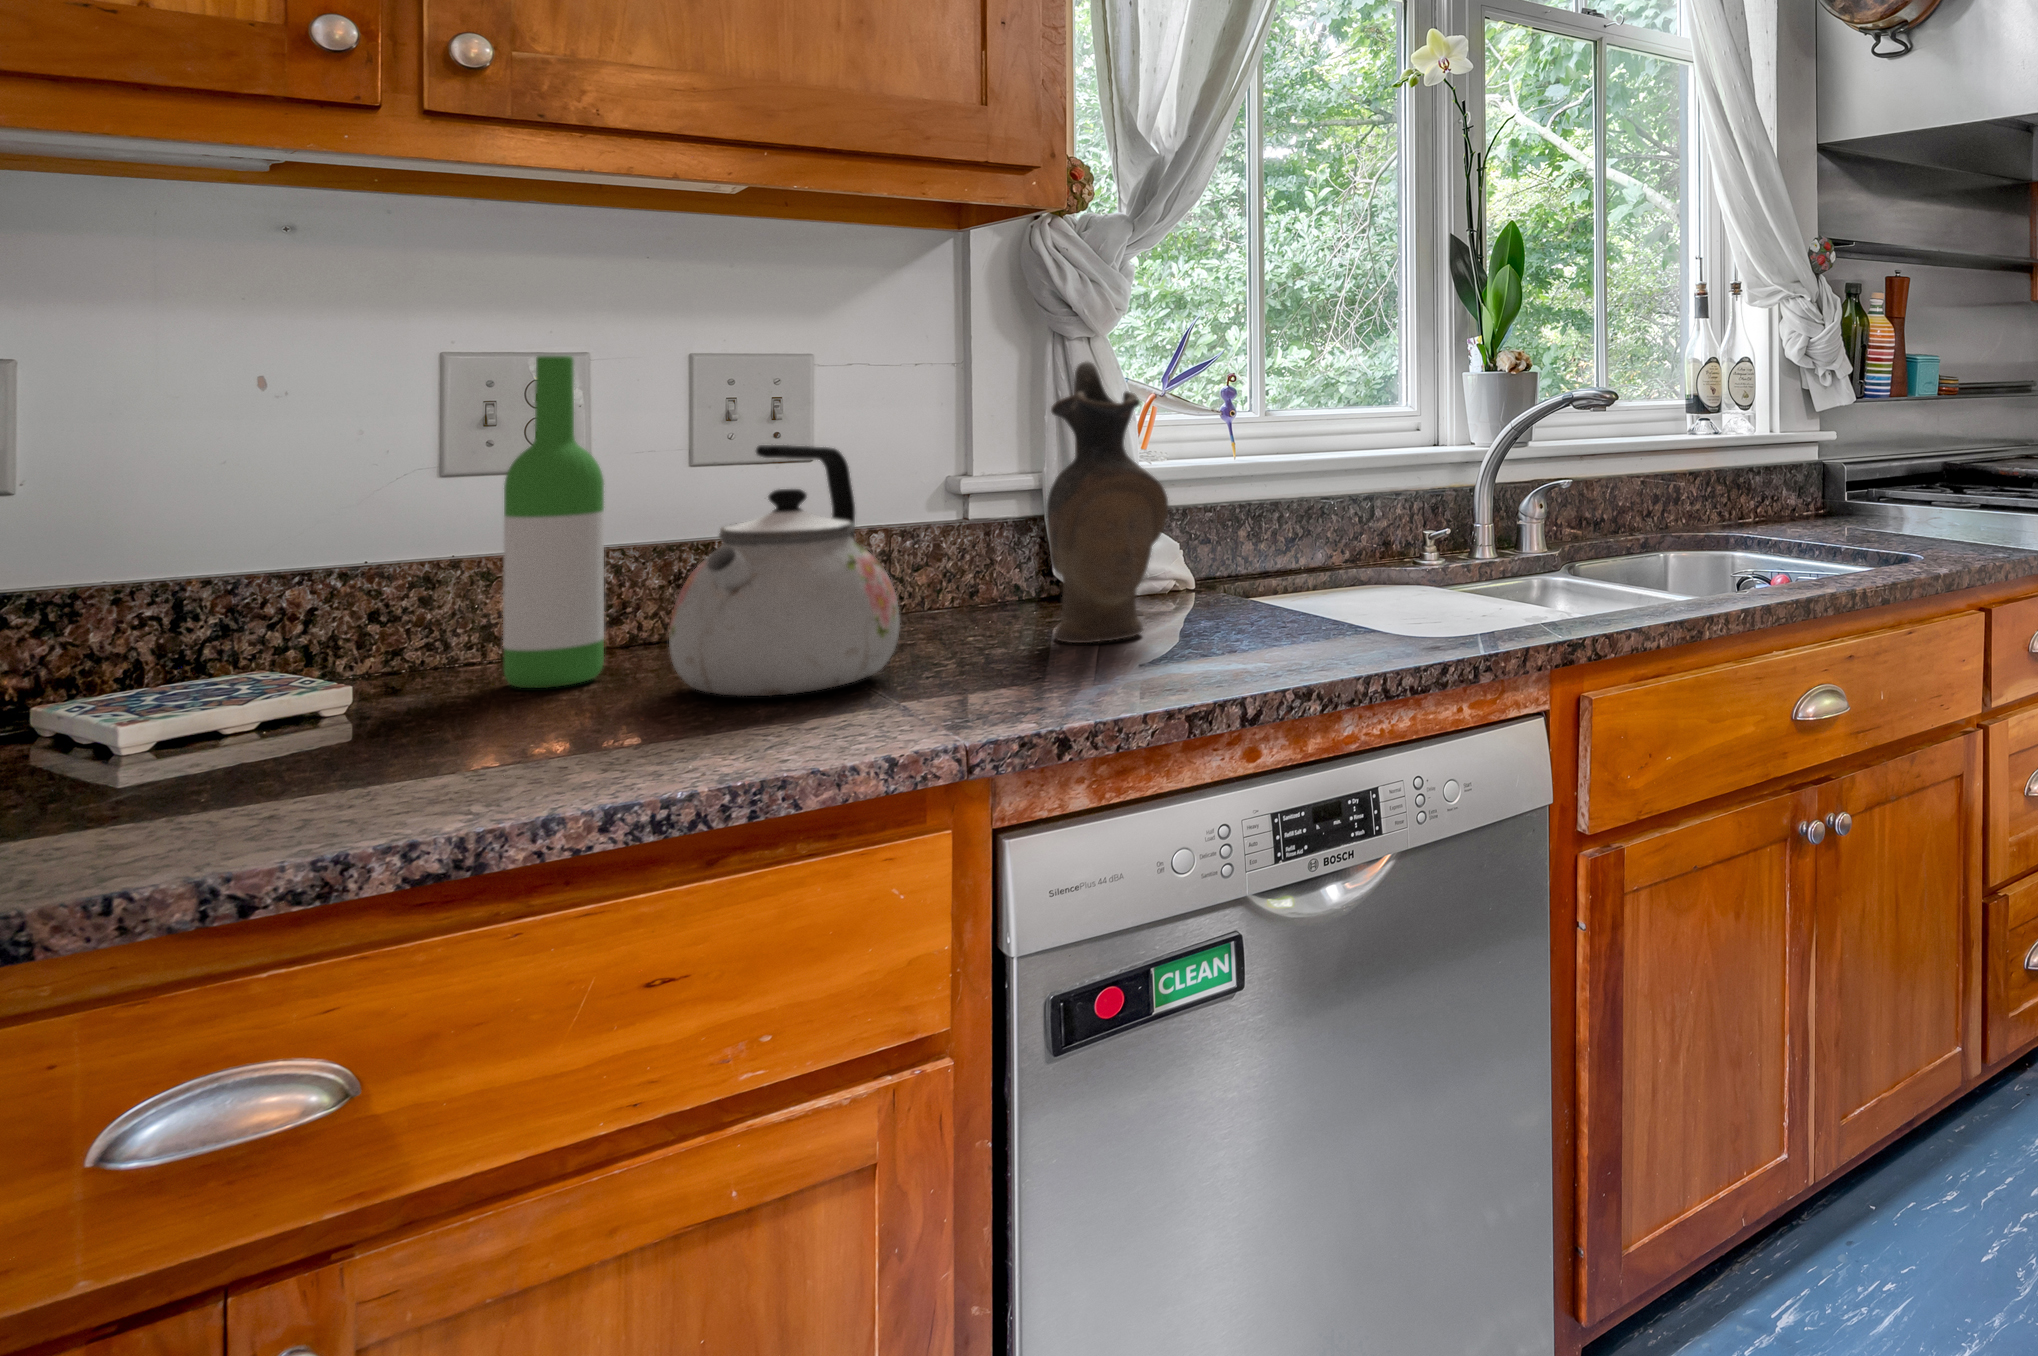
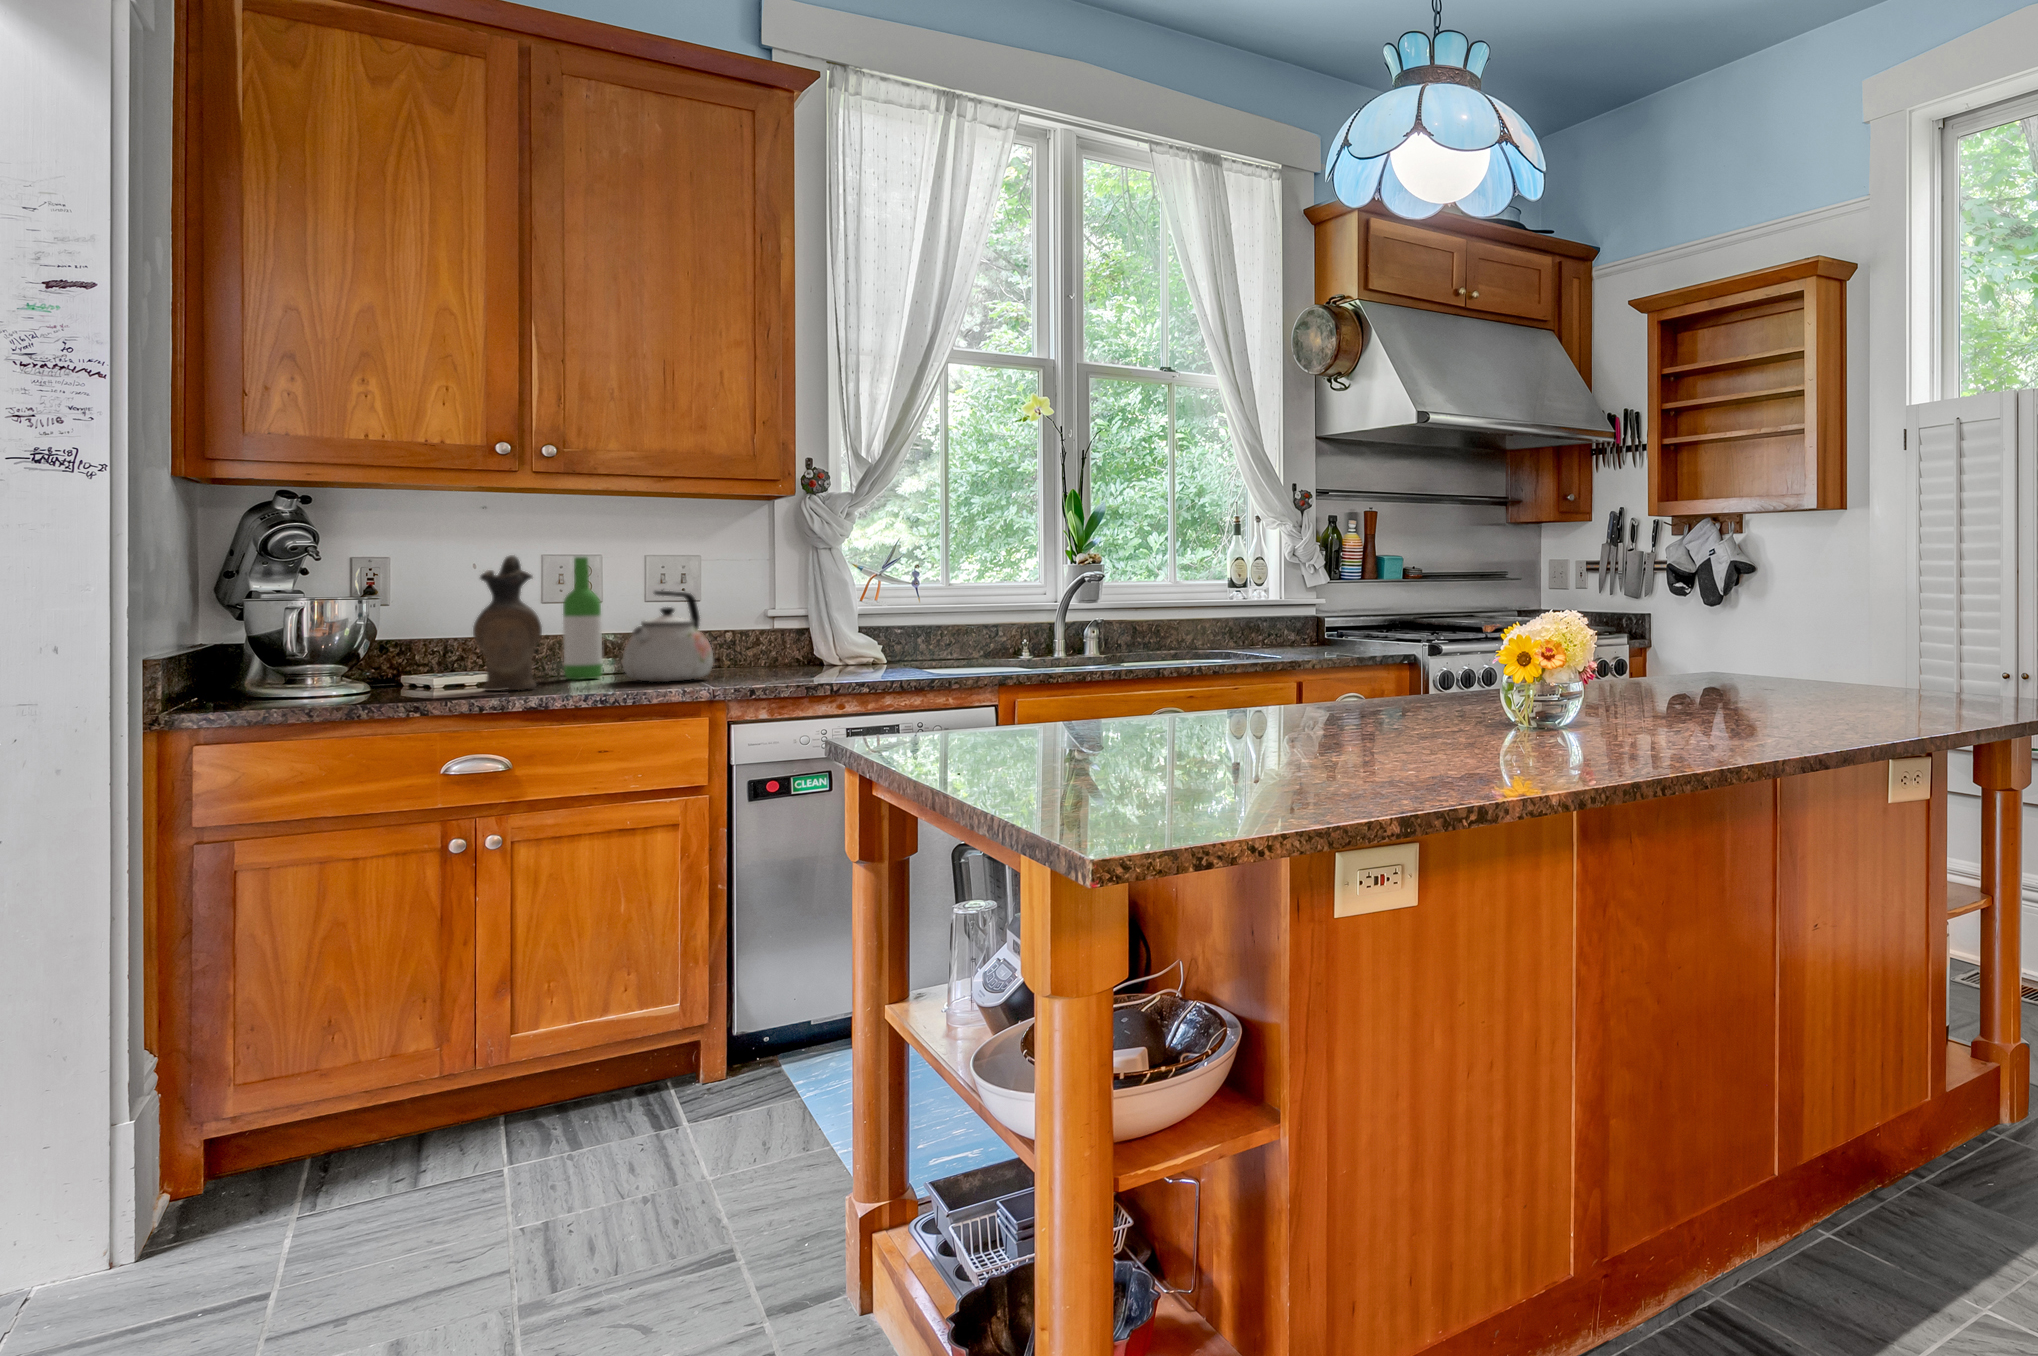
ceramic pitcher: present [1046,361,1168,643] -> present [473,555,542,691]

